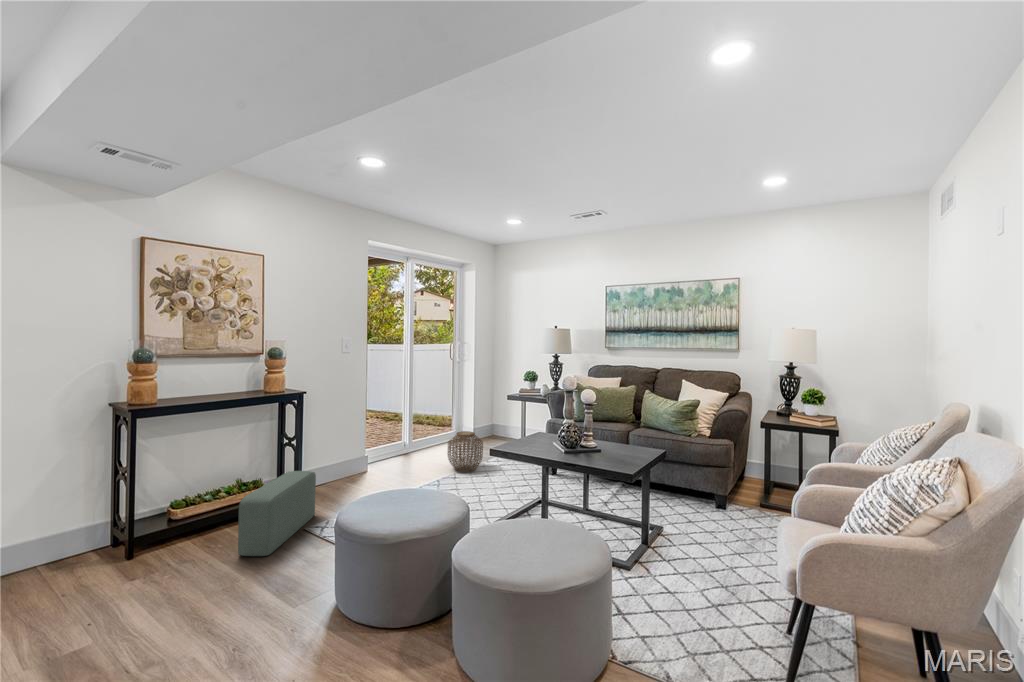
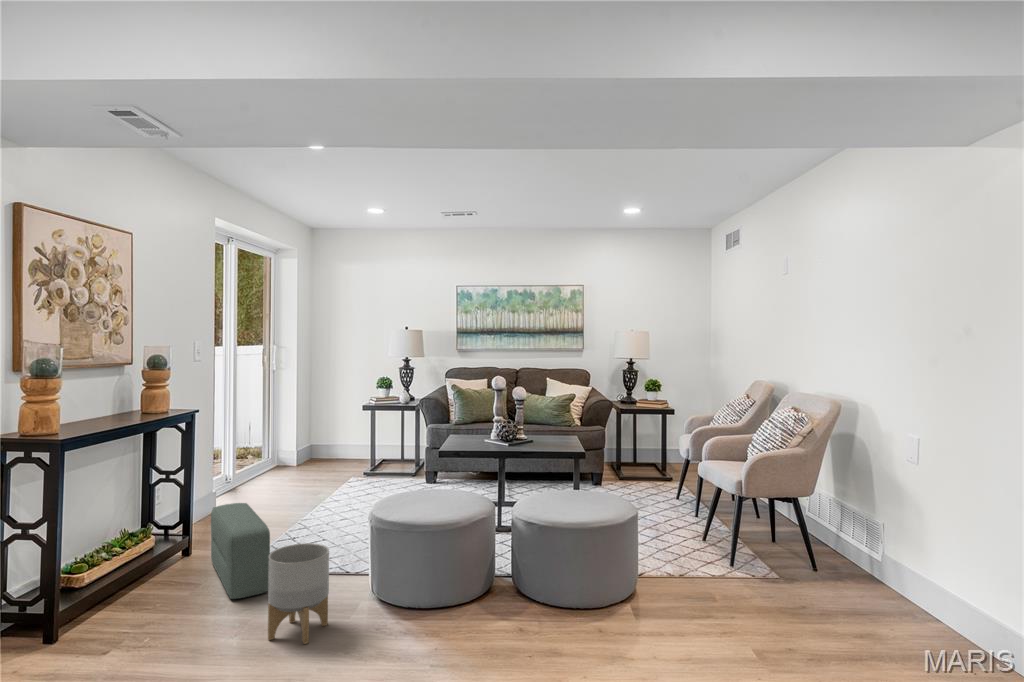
woven basket: present [448,431,483,472] -> none [318,446,359,492]
planter: none [186,522,250,622] -> present [268,543,329,644]

